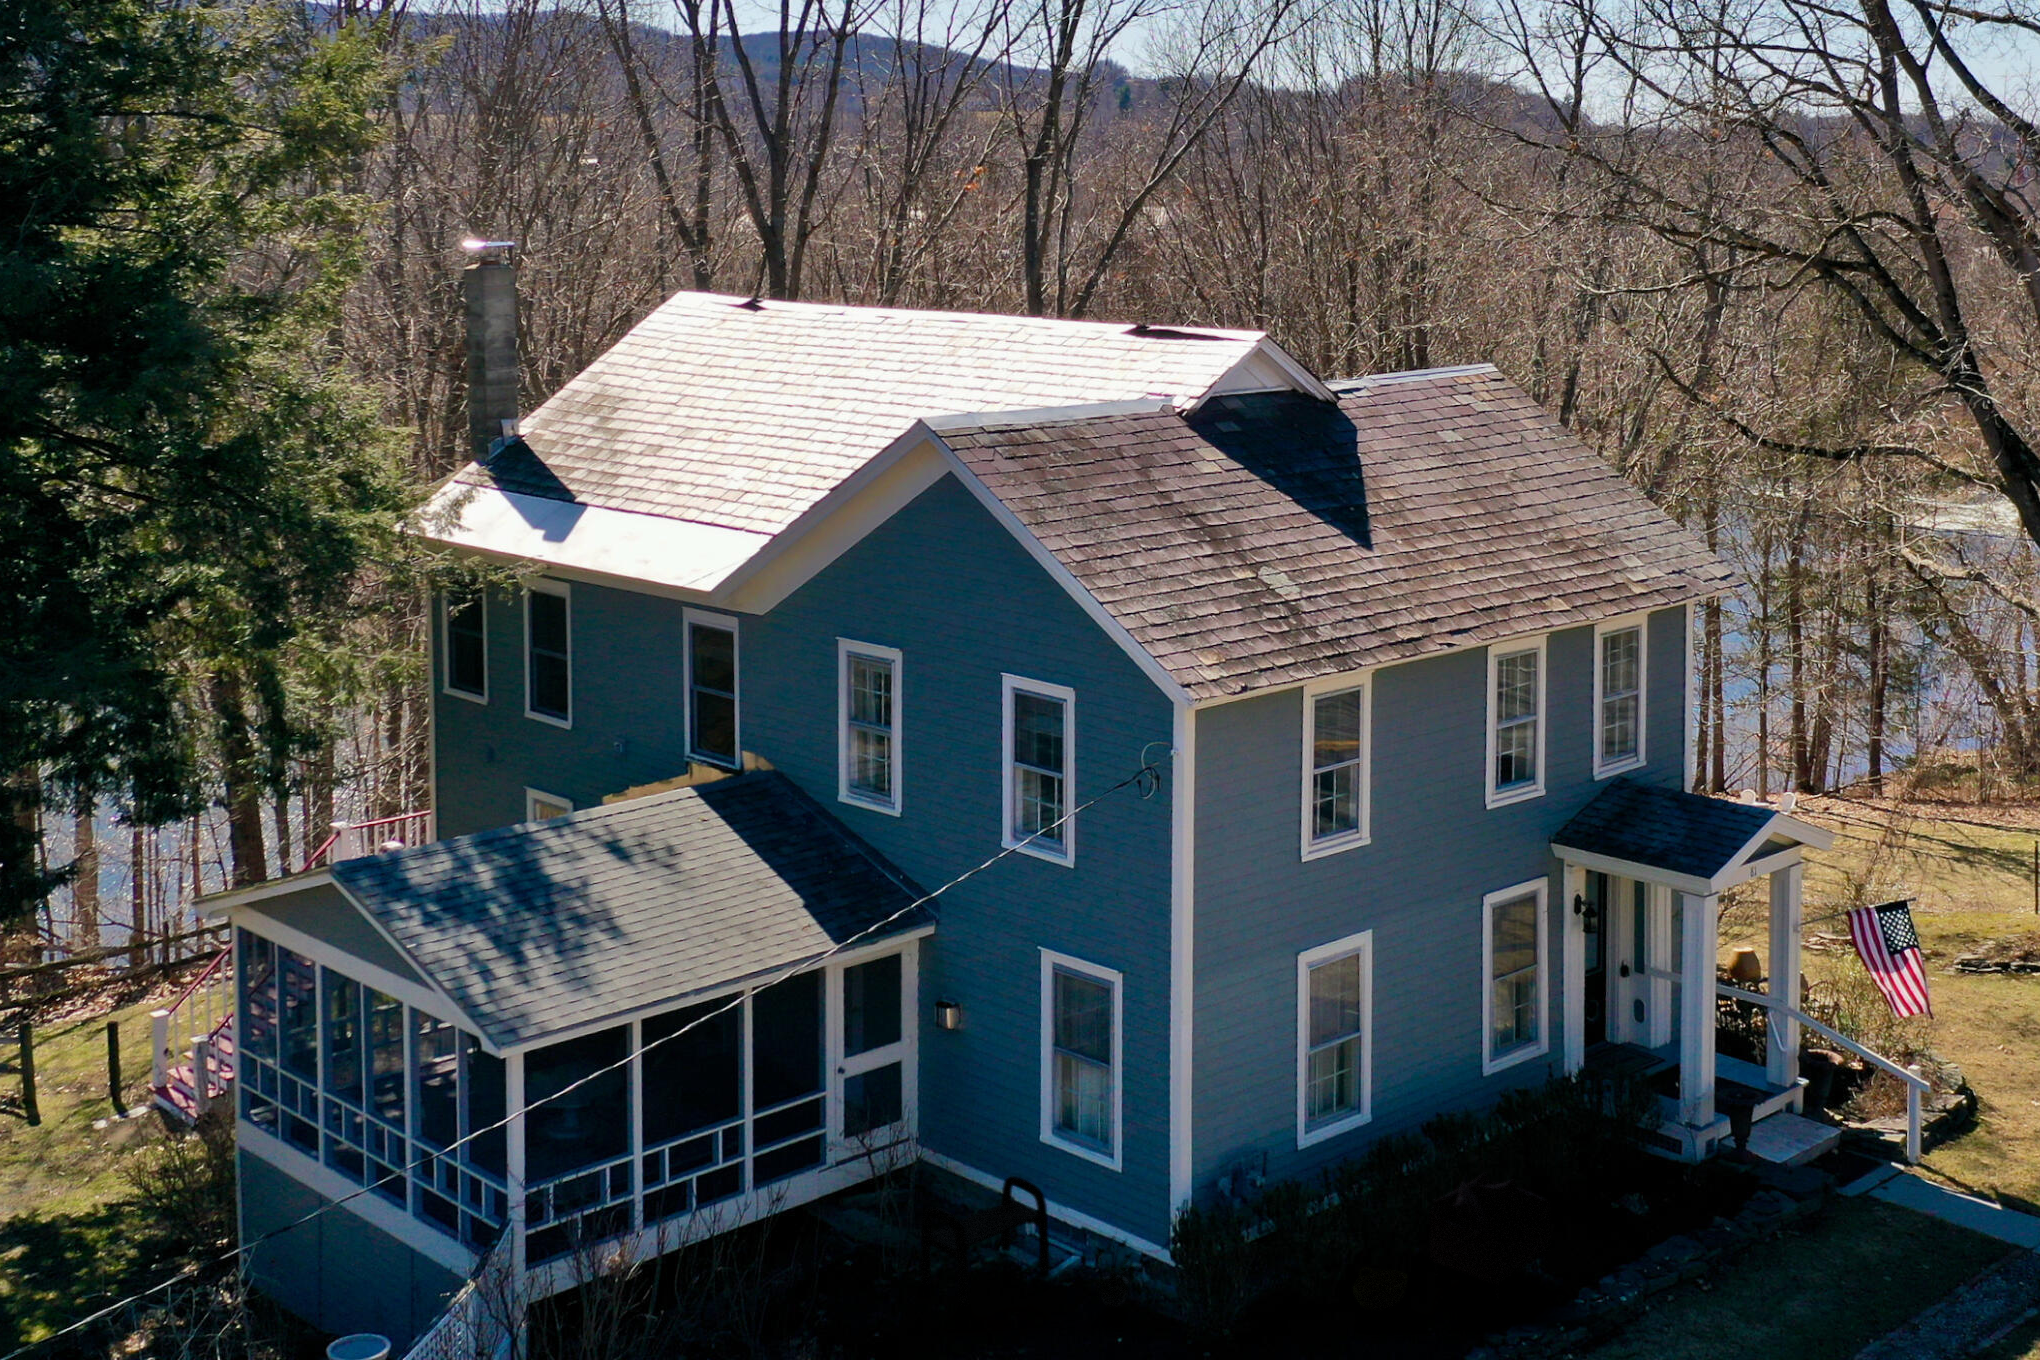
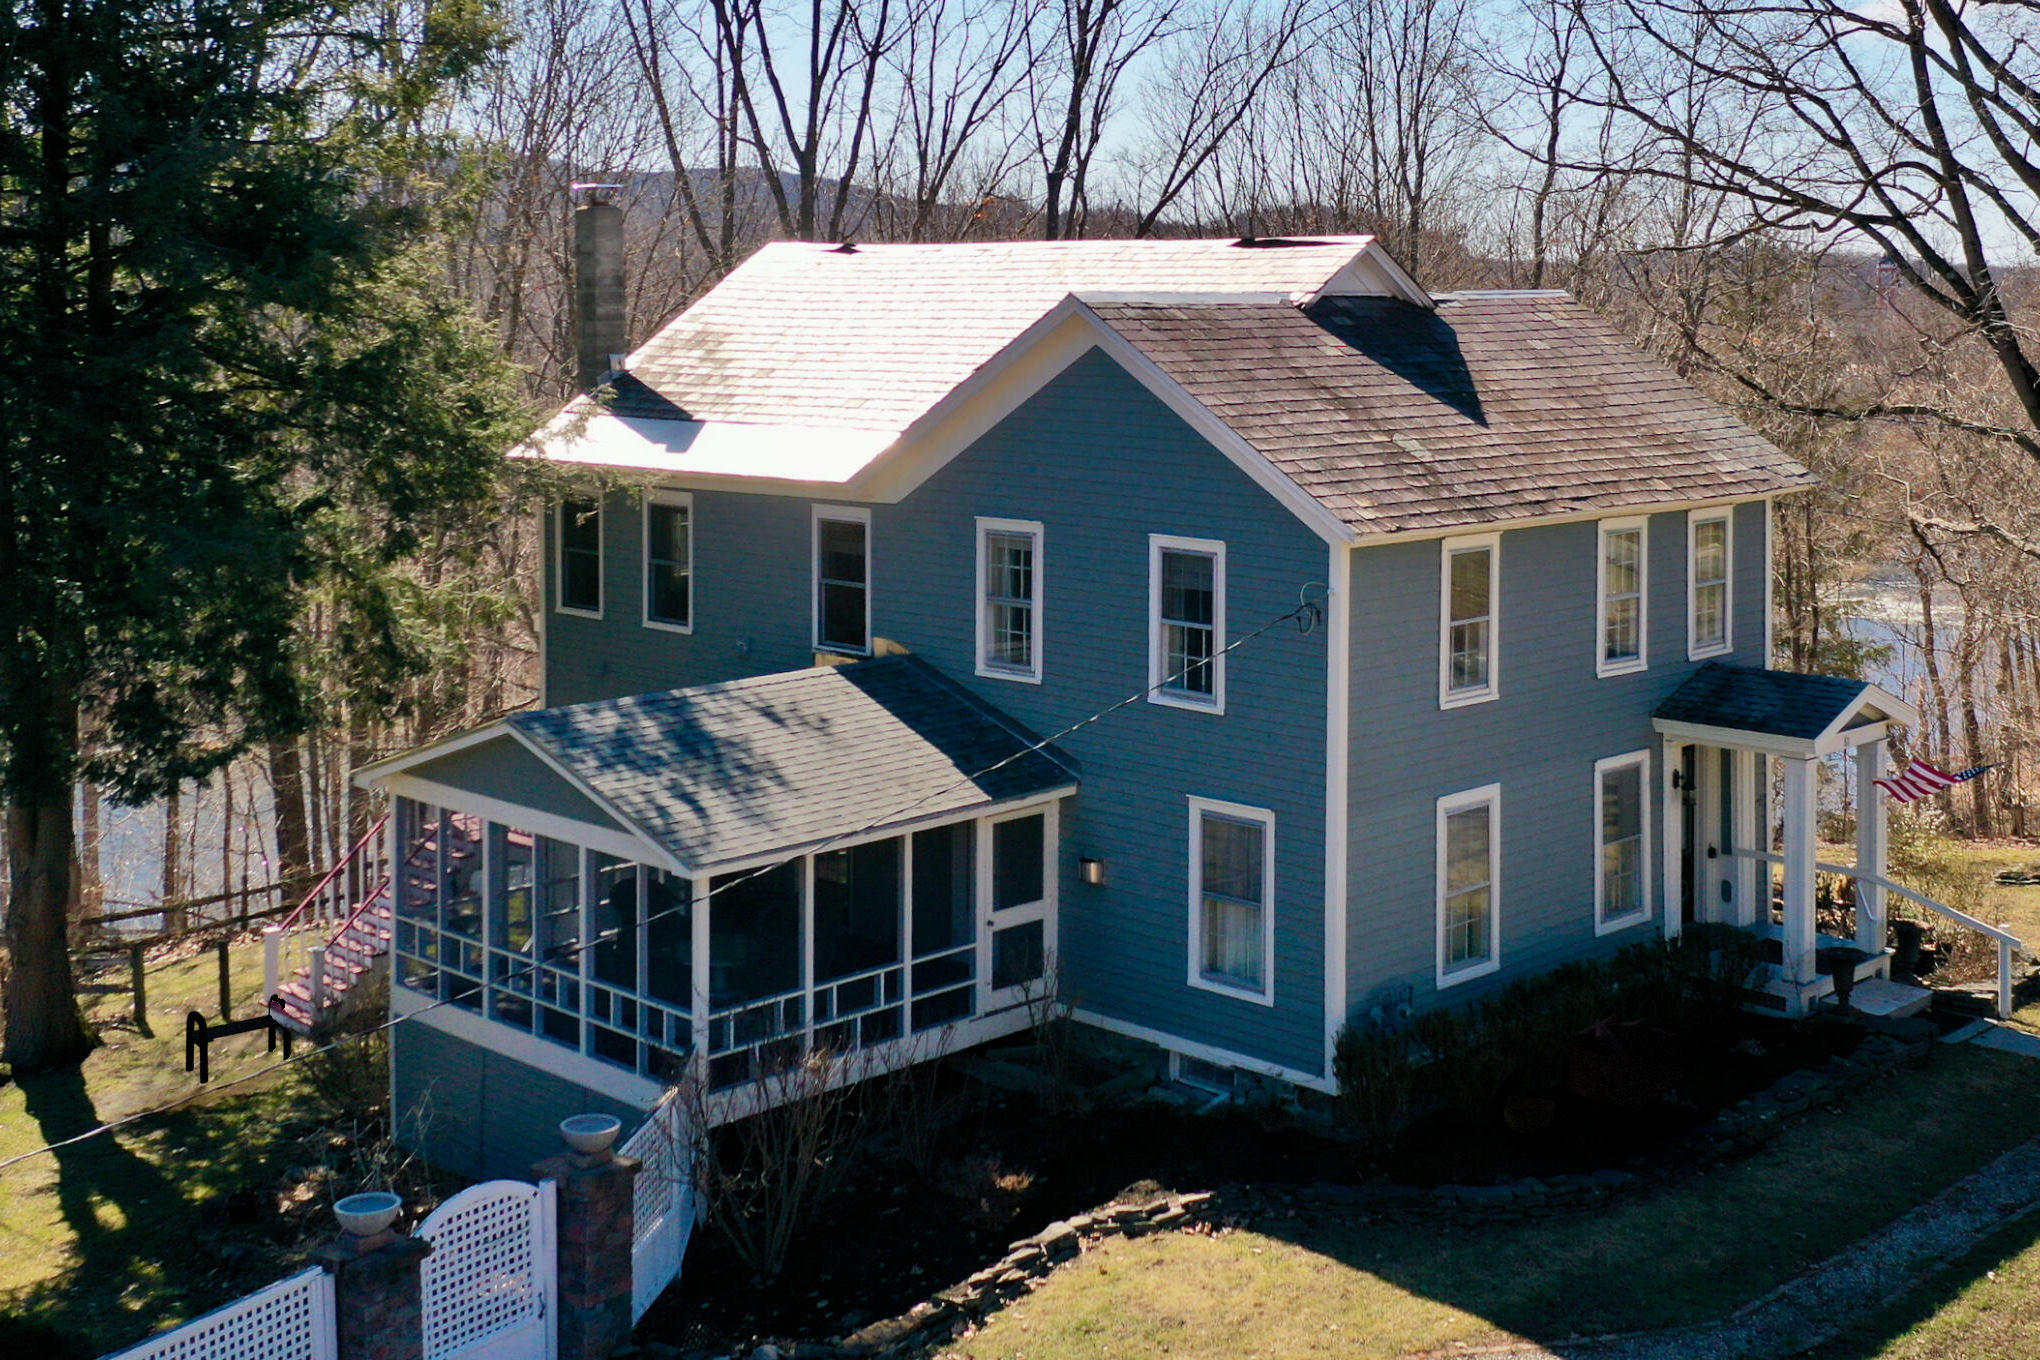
bench: present [921,1176,1050,1306] -> present [186,994,291,1084]

